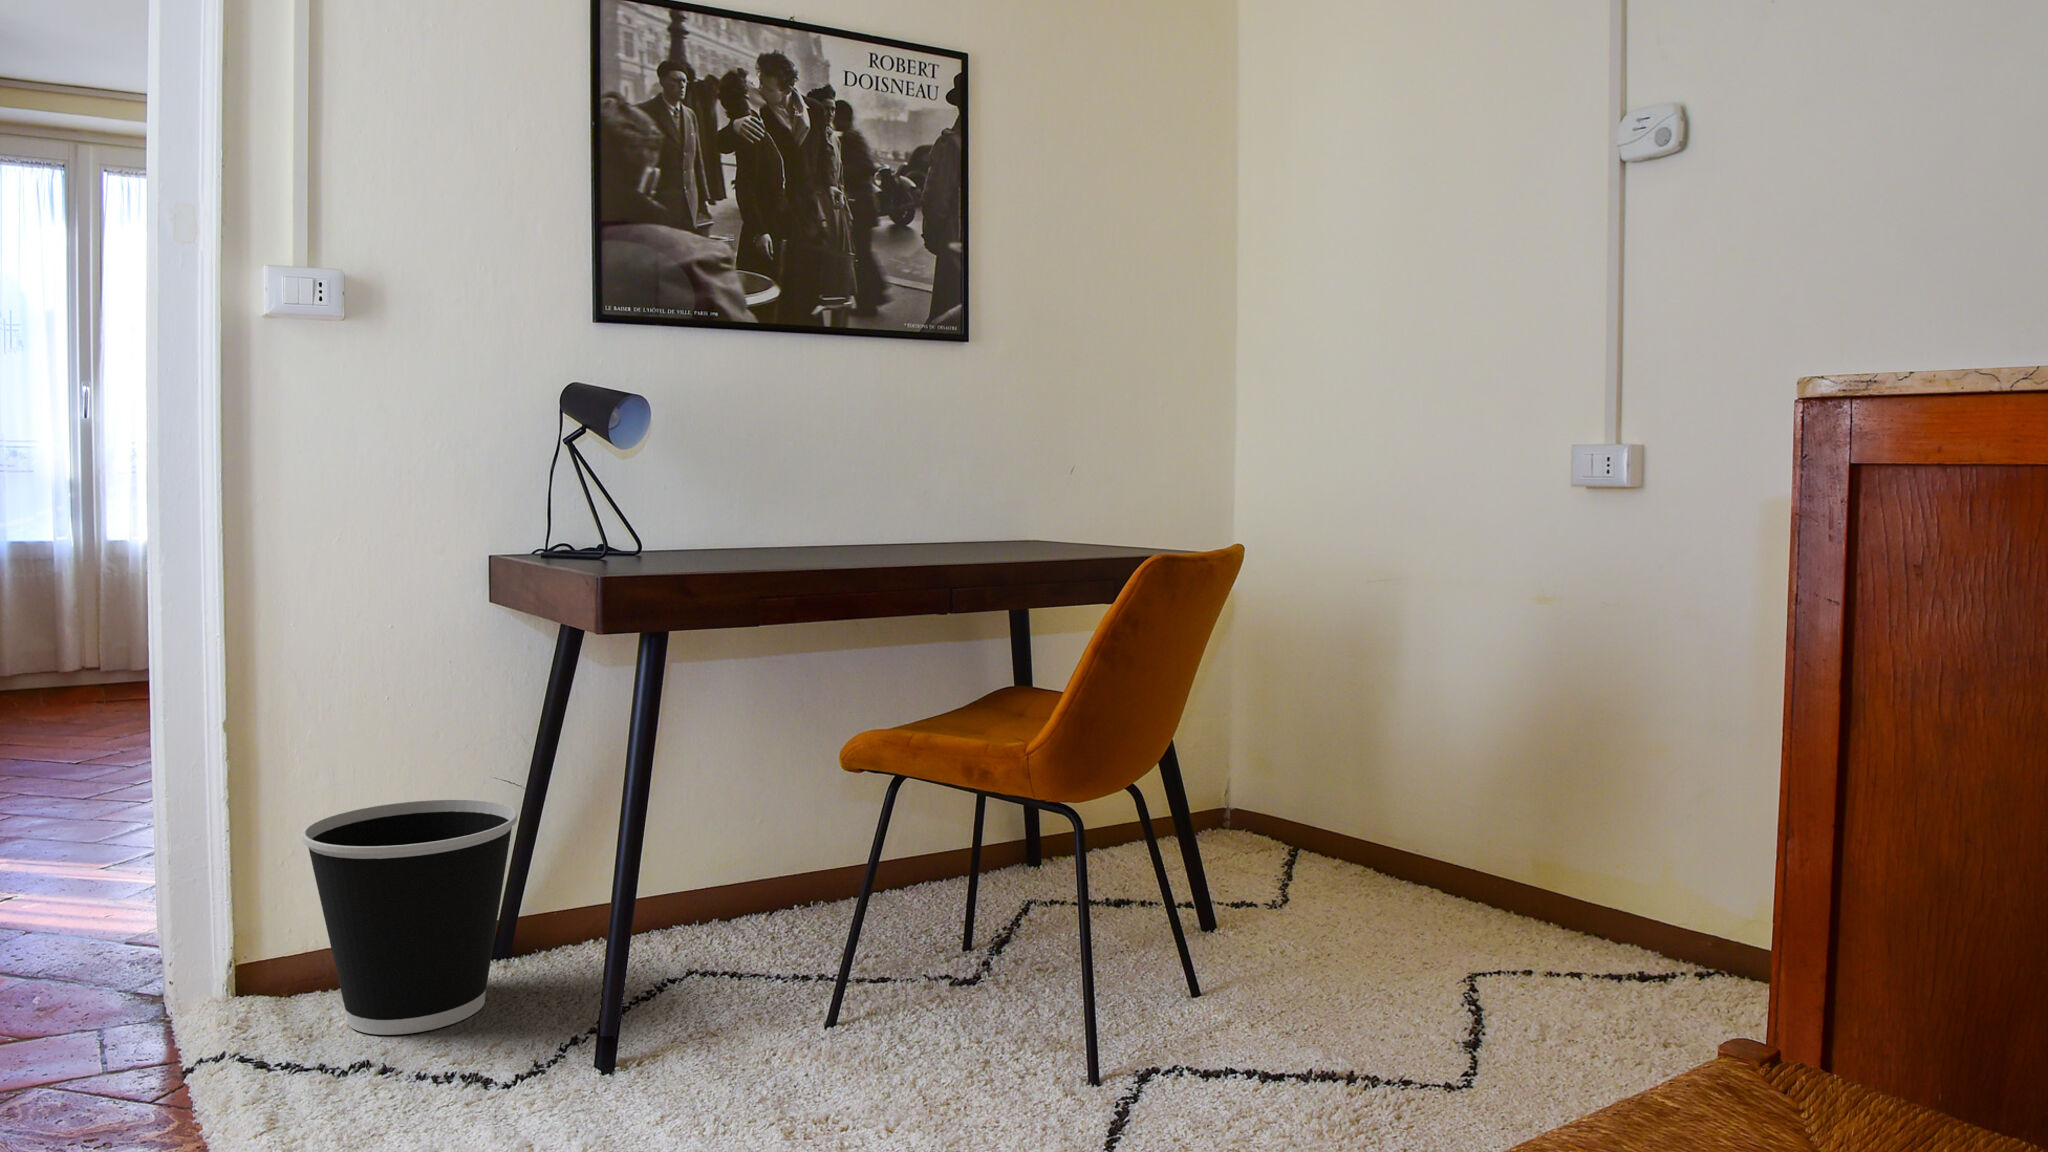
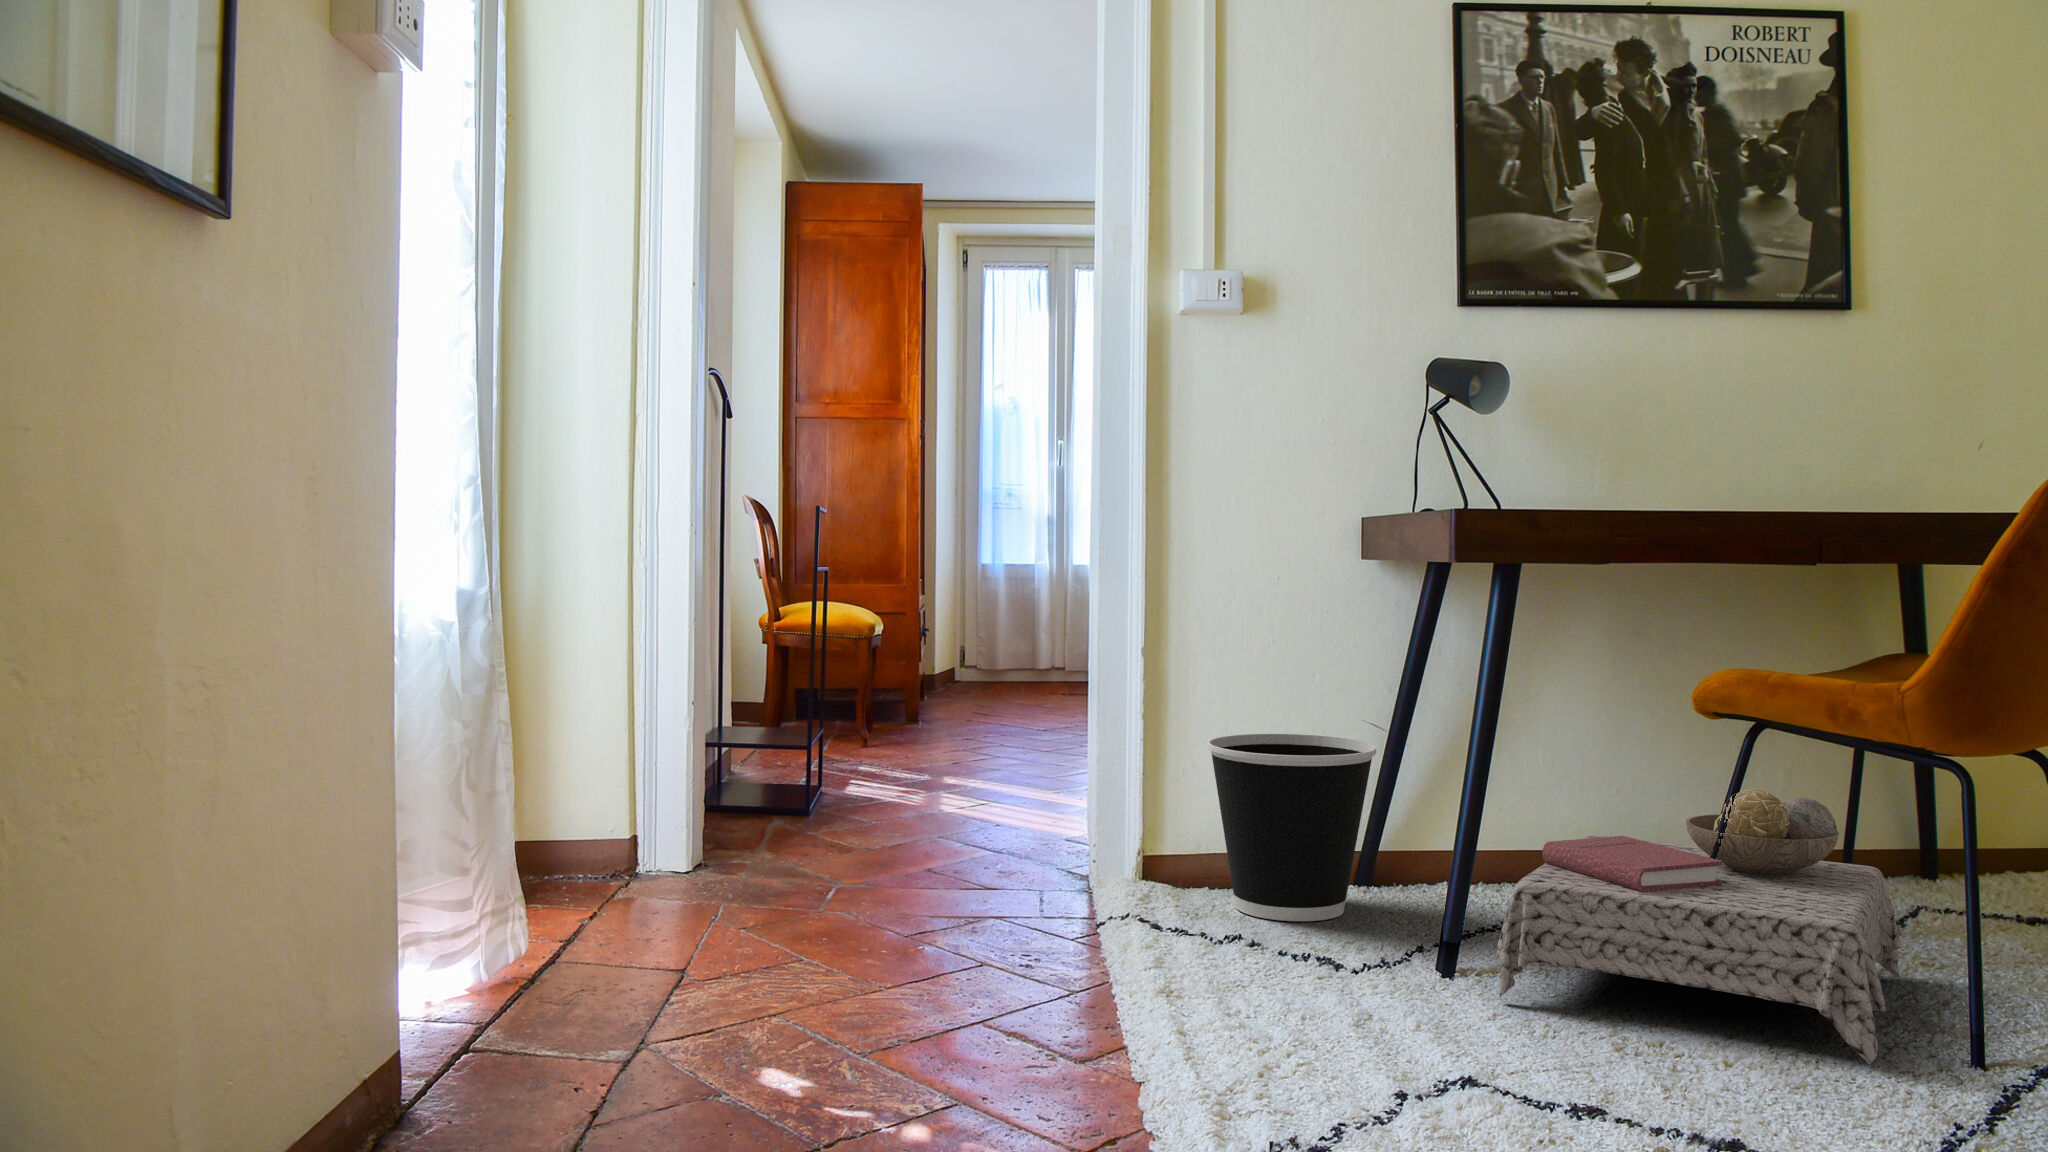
ottoman: none [648,835,1024,1115] -> present [1496,790,1902,1064]

